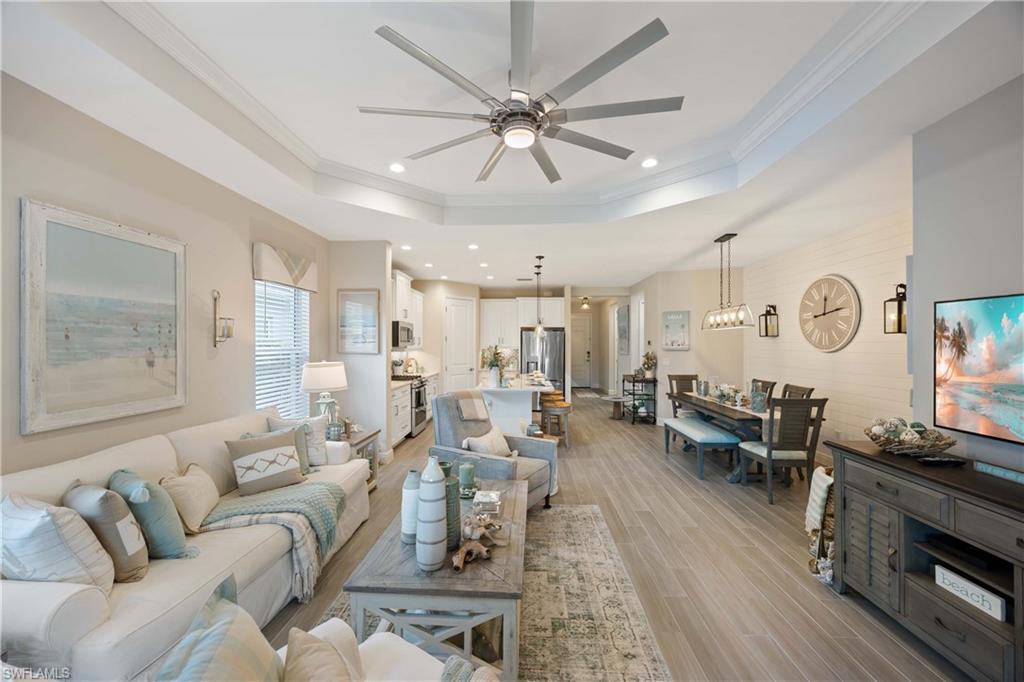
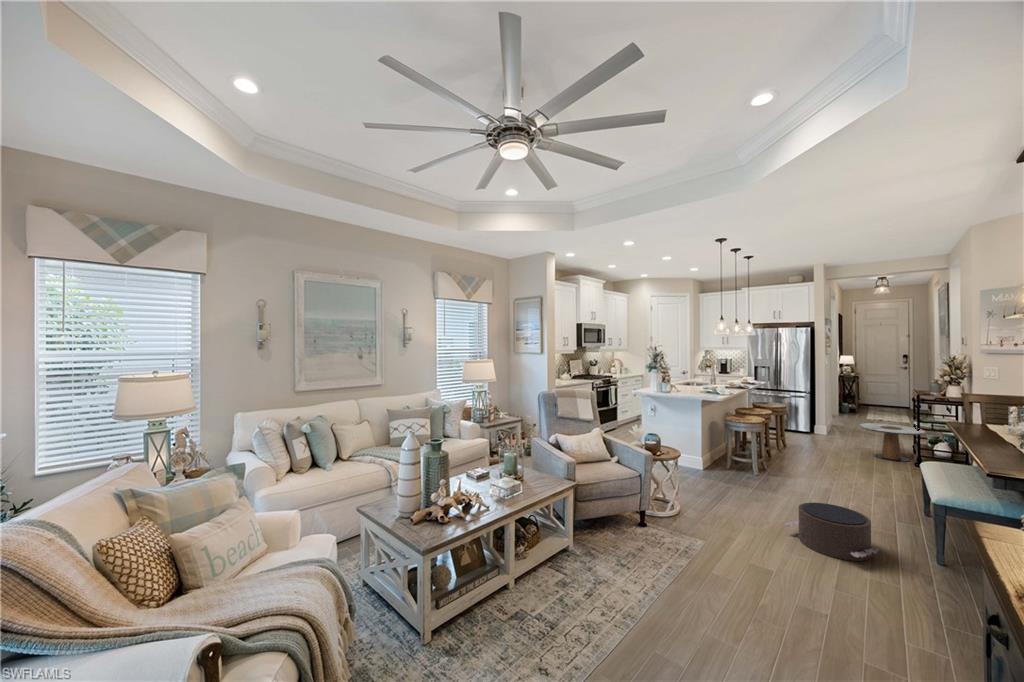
pouf: none [627,453,681,487] -> present [785,502,881,561]

